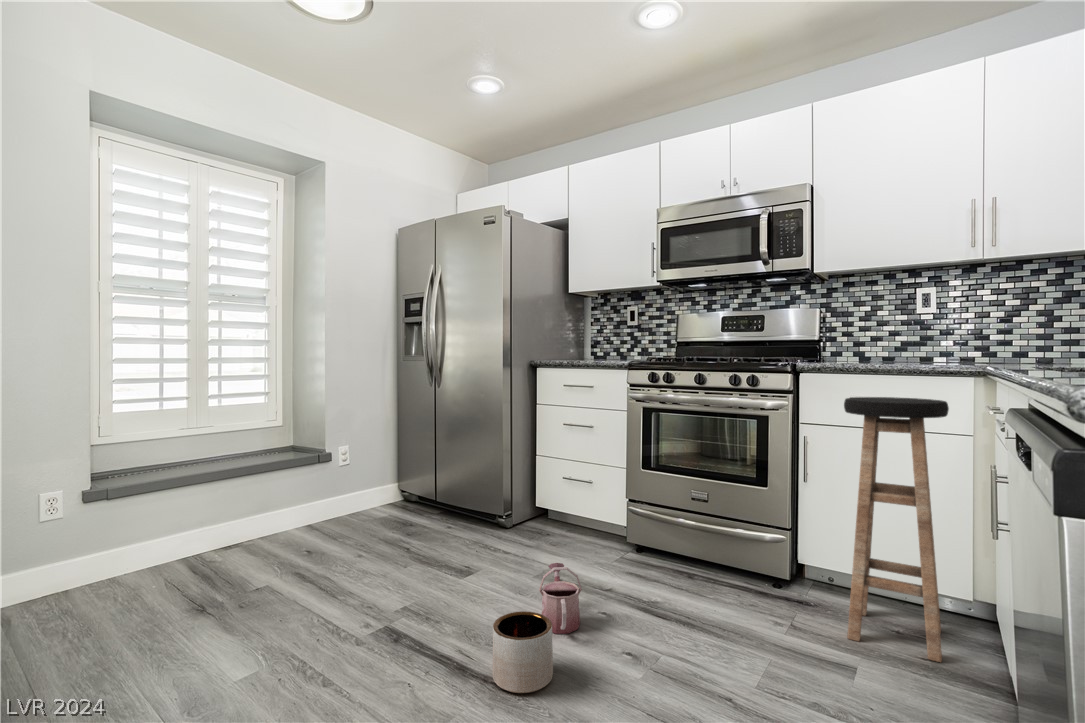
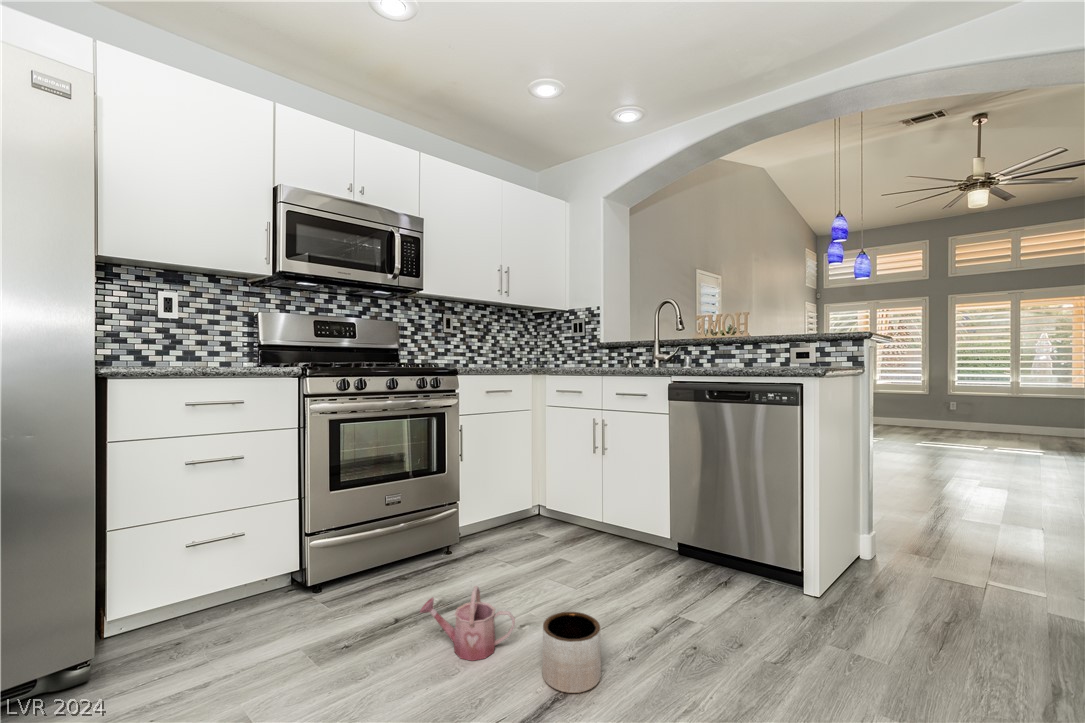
bar stool: present [844,397,949,662] -> none [500,388,565,546]

